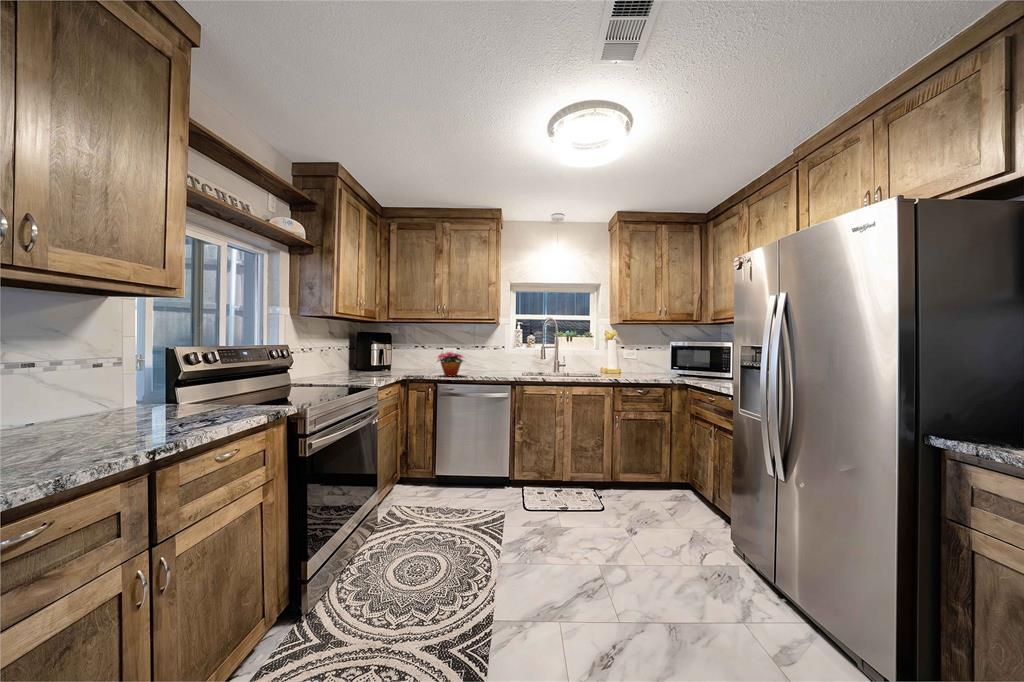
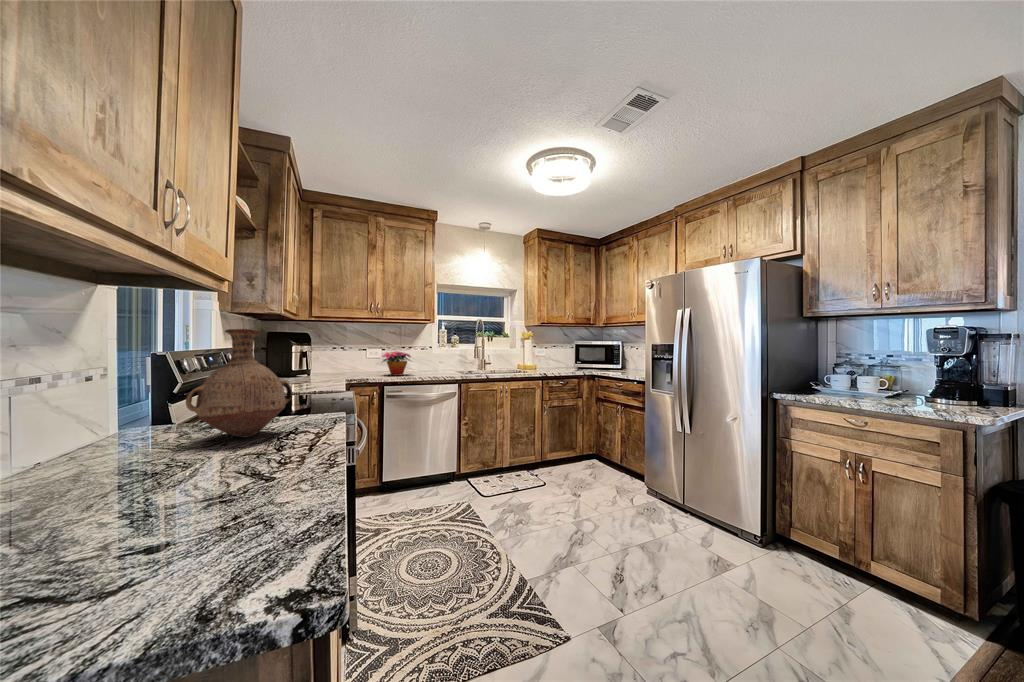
vase: none [97,333,199,426] -> present [186,329,292,437]

